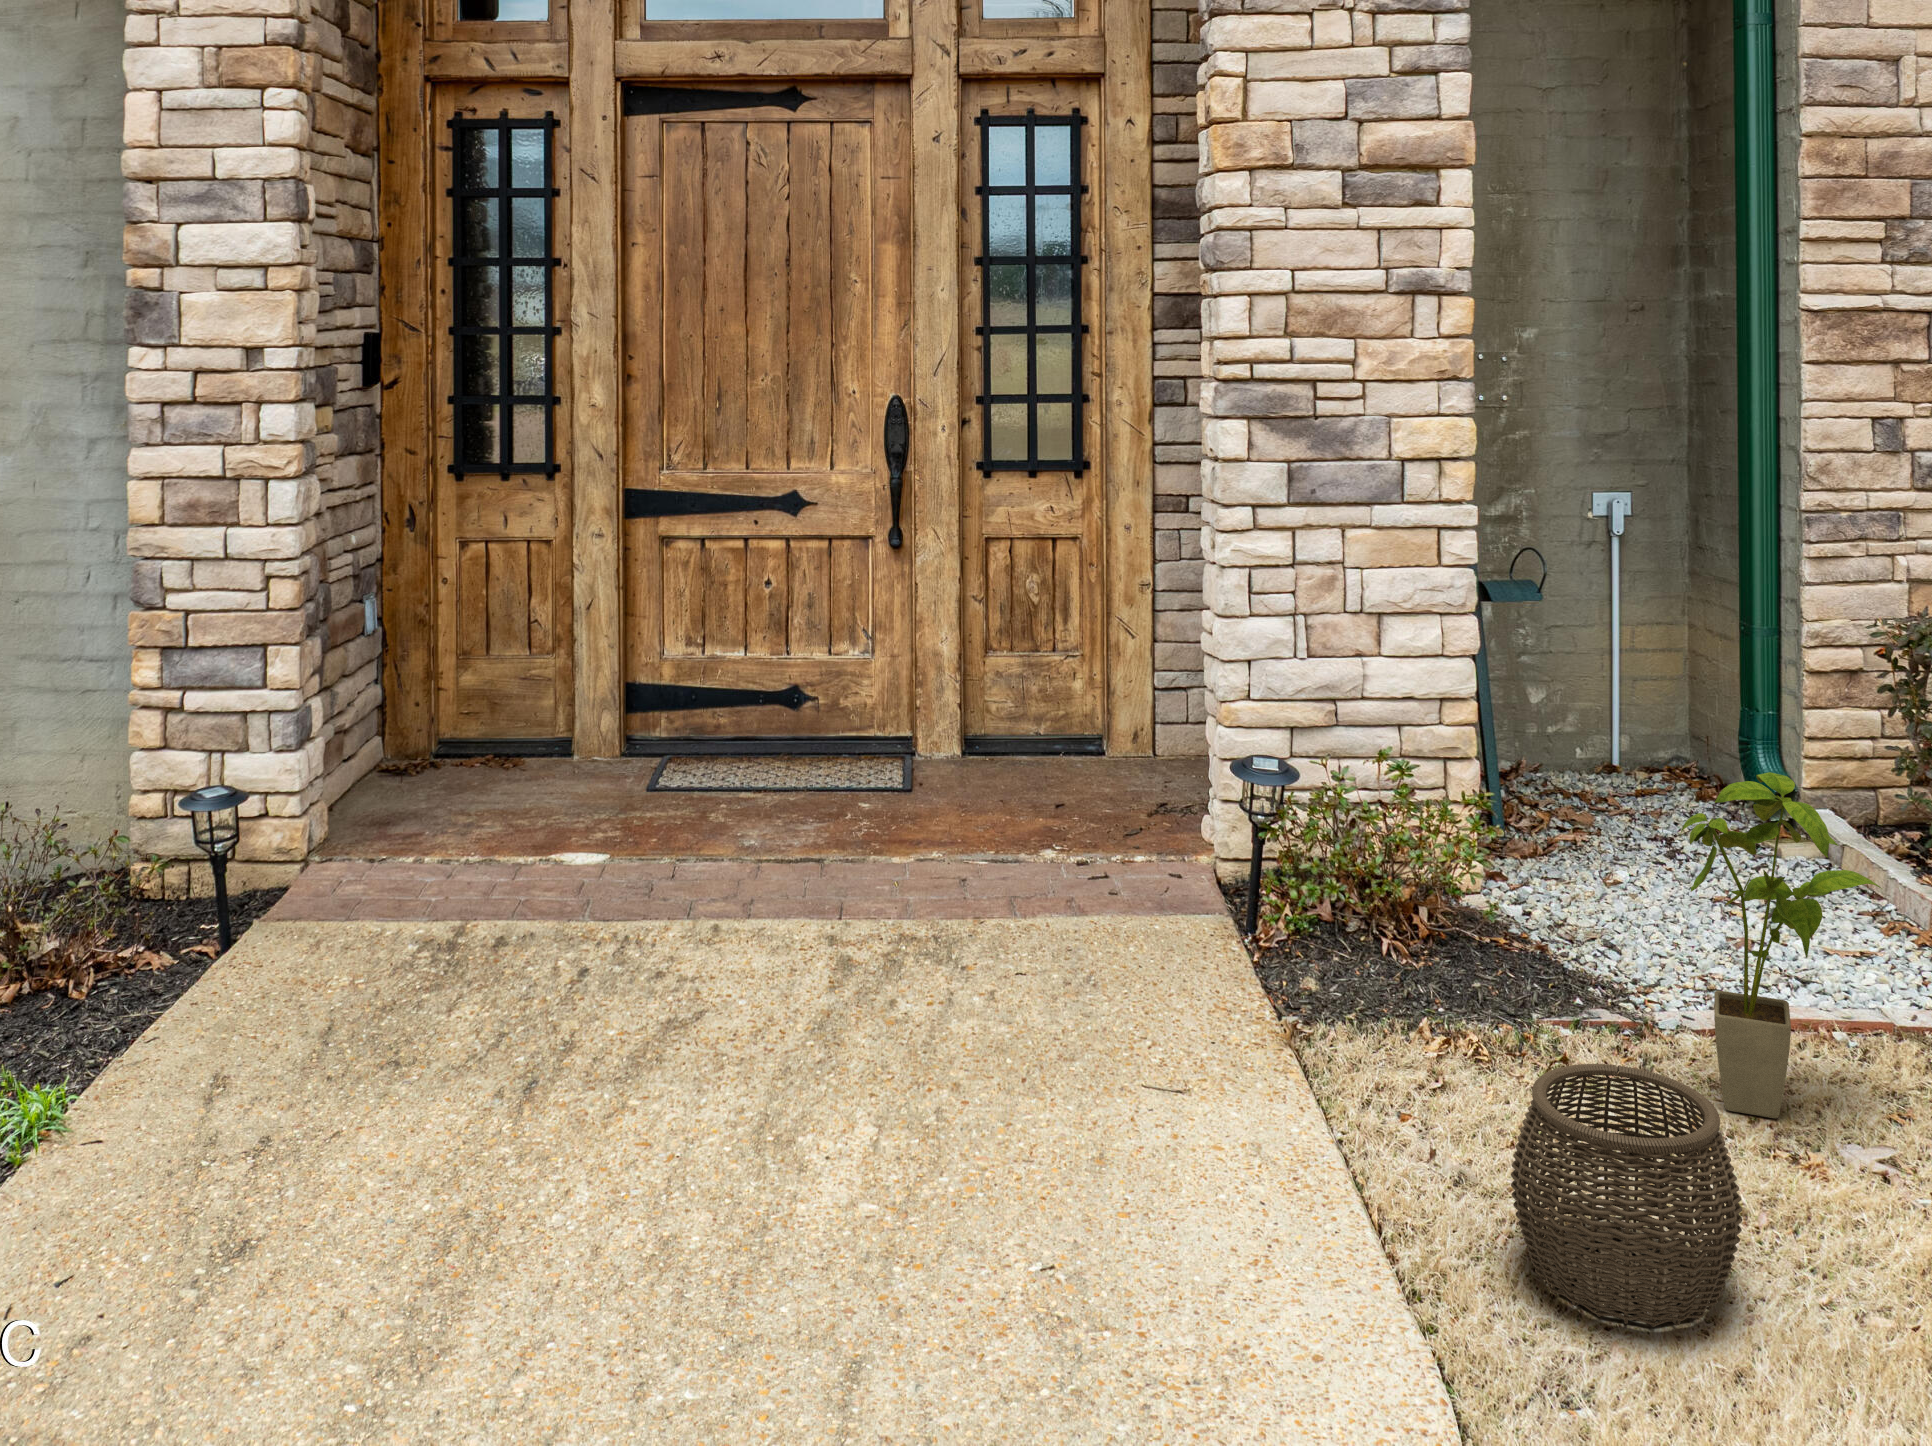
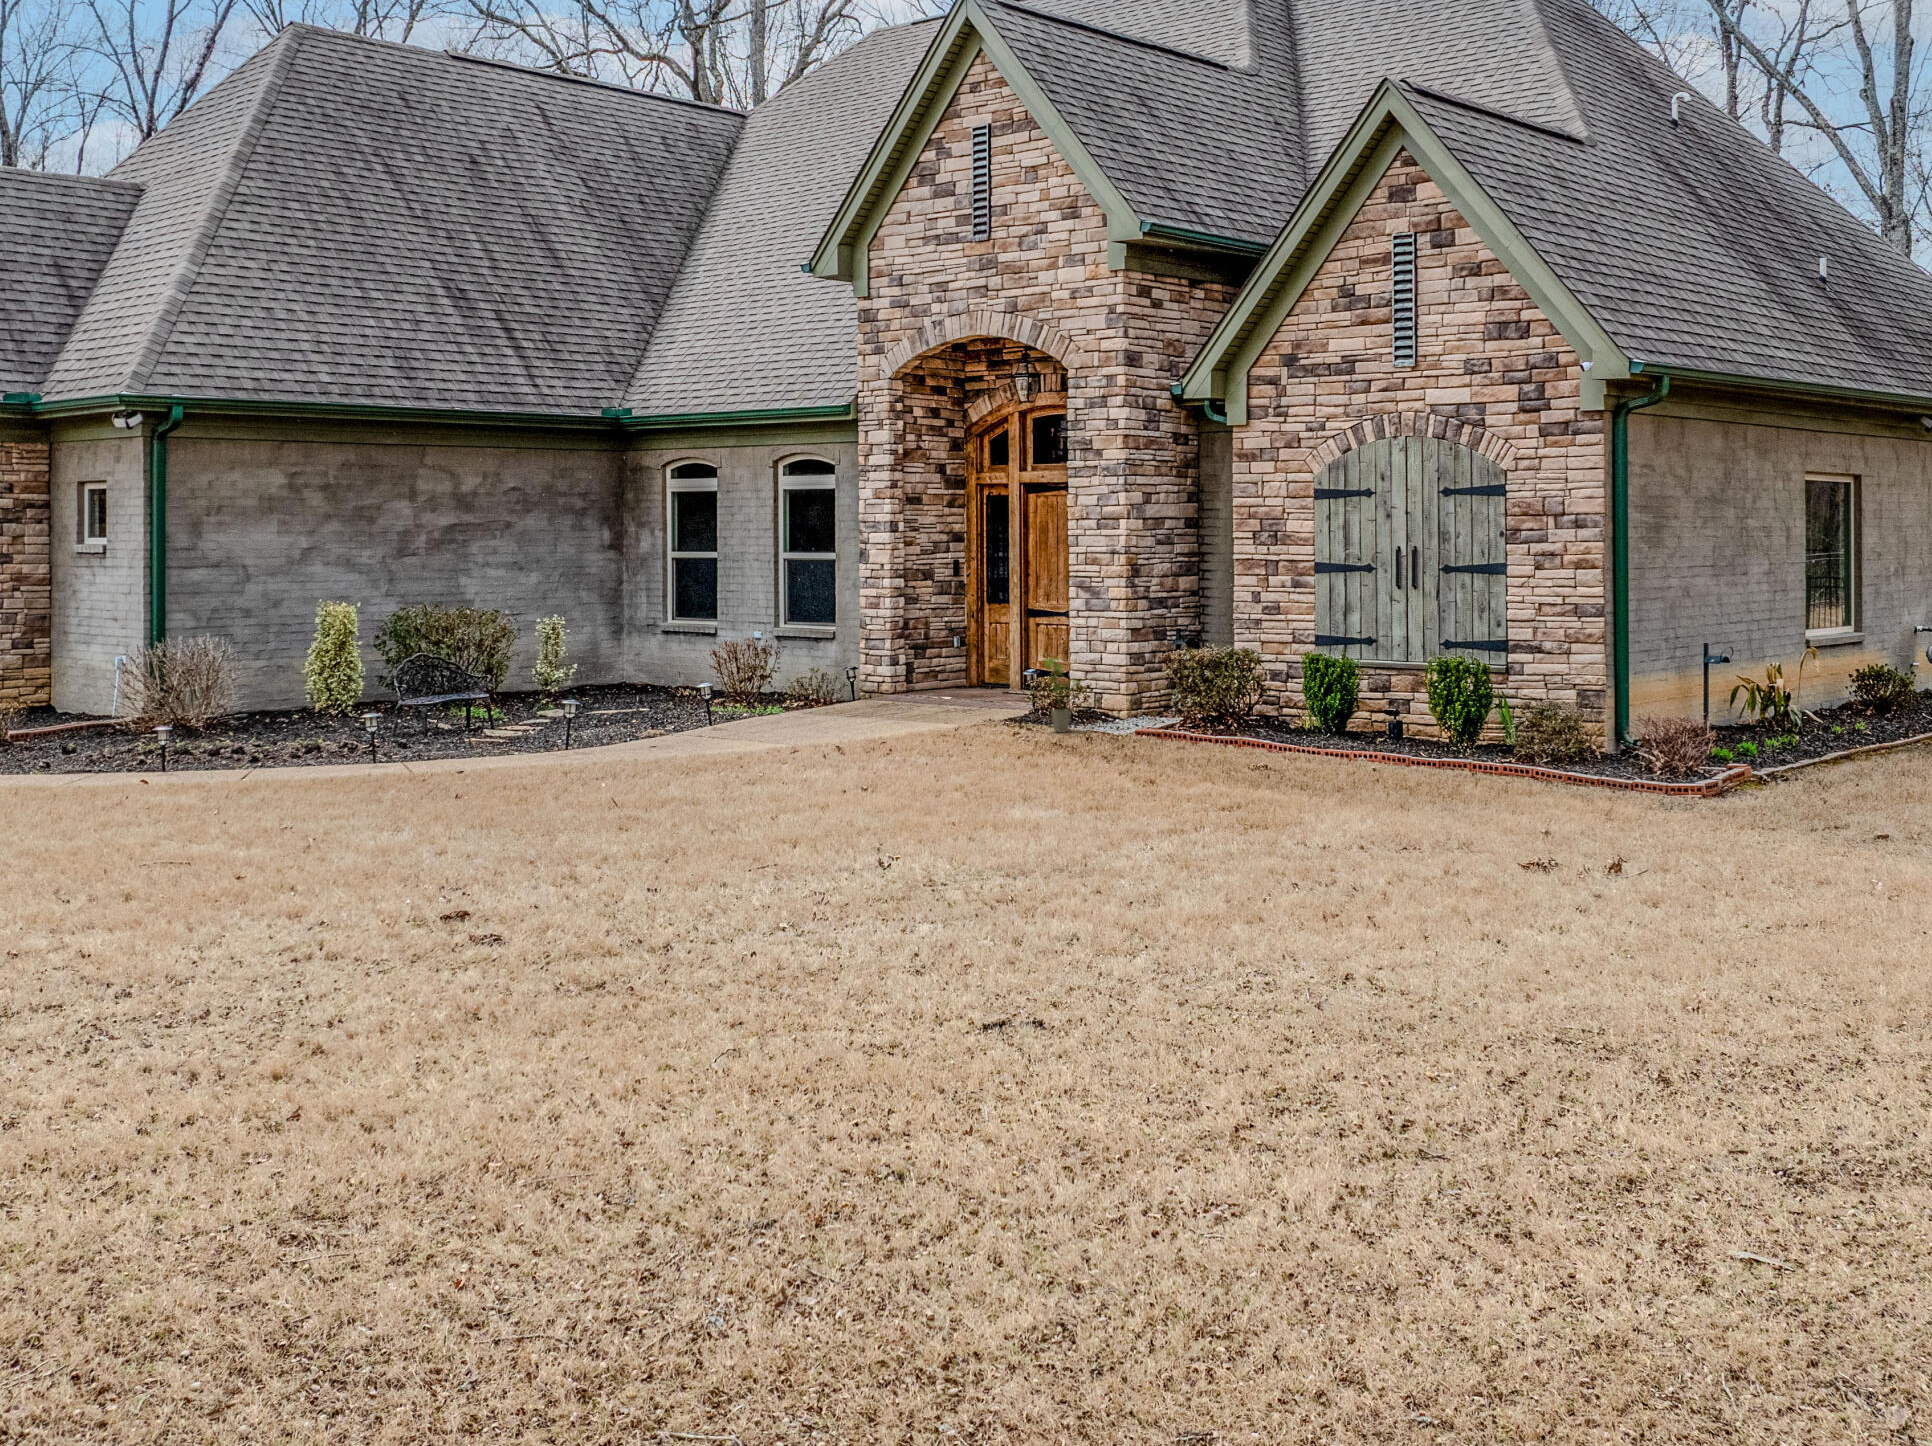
woven basket: present [1511,1064,1743,1327] -> none [958,701,998,737]

